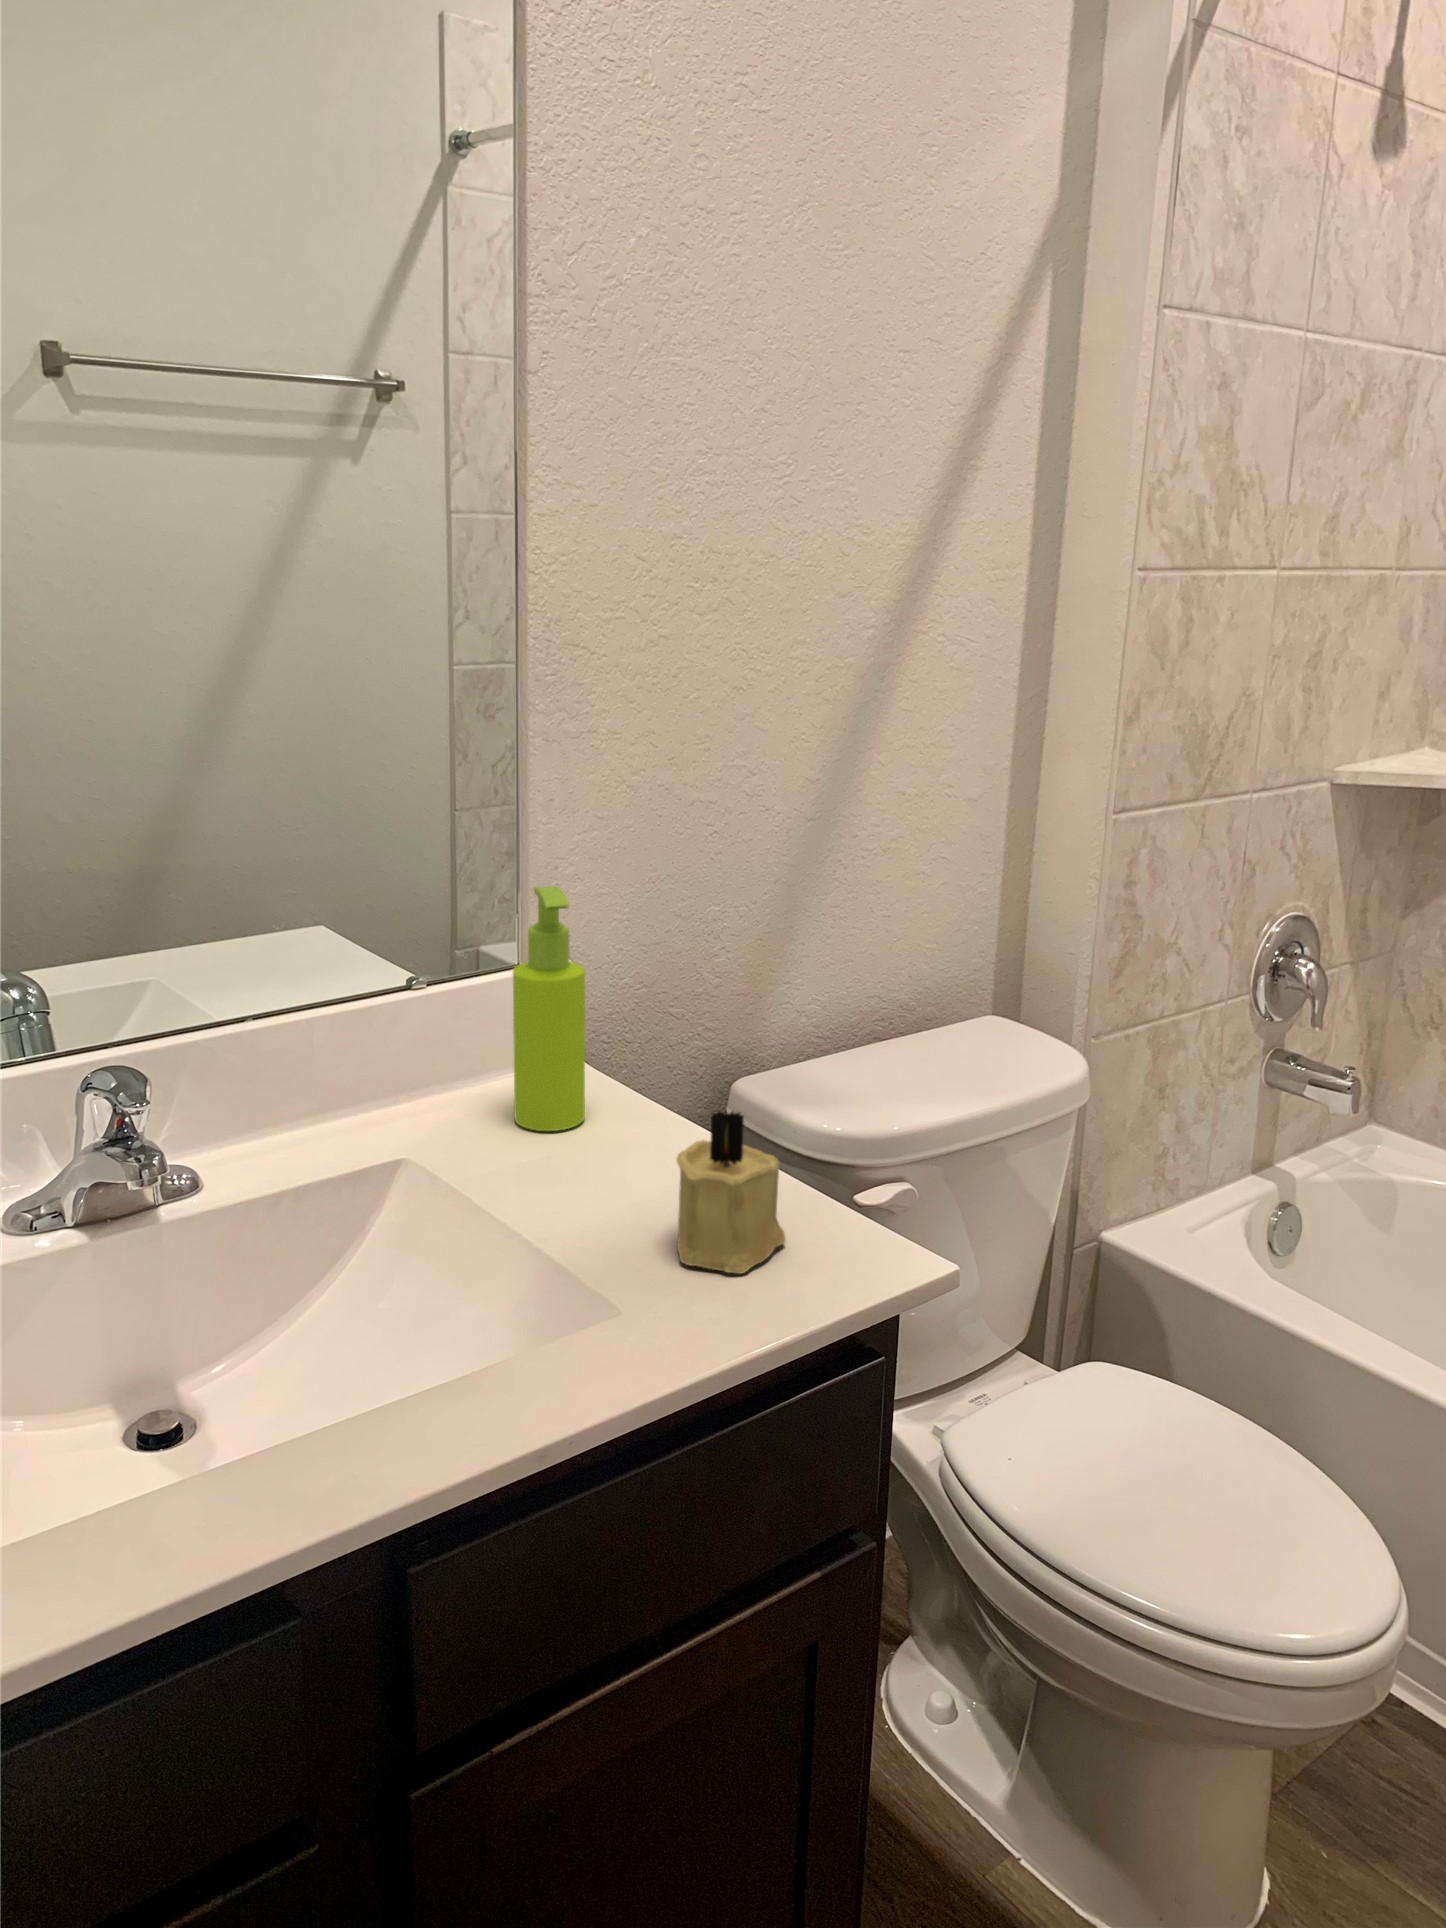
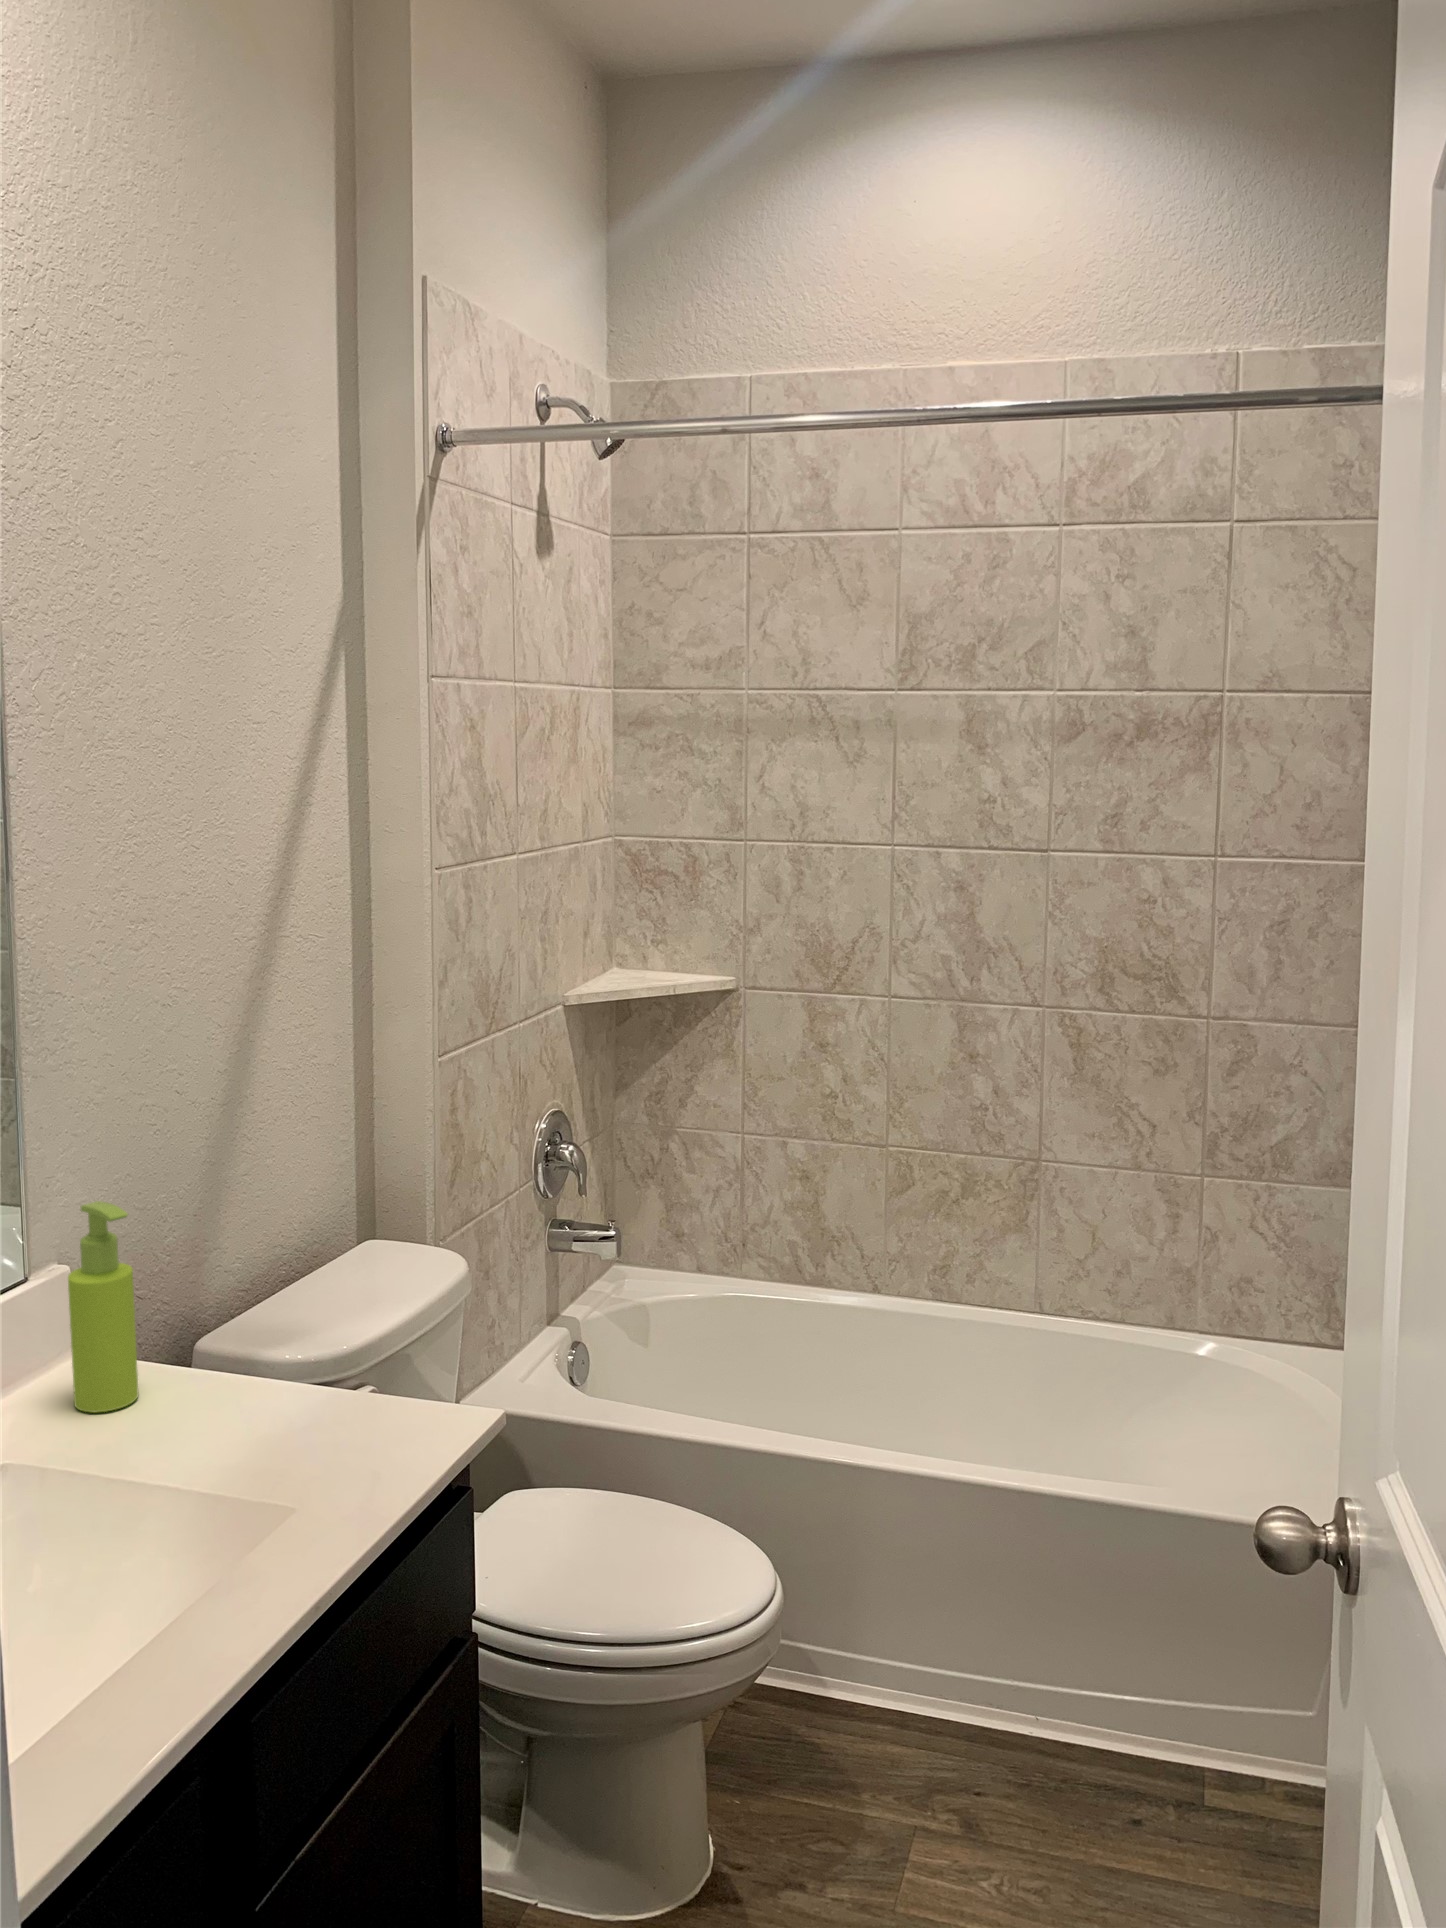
candle: present [676,1112,785,1274] -> none [295,1340,379,1466]

